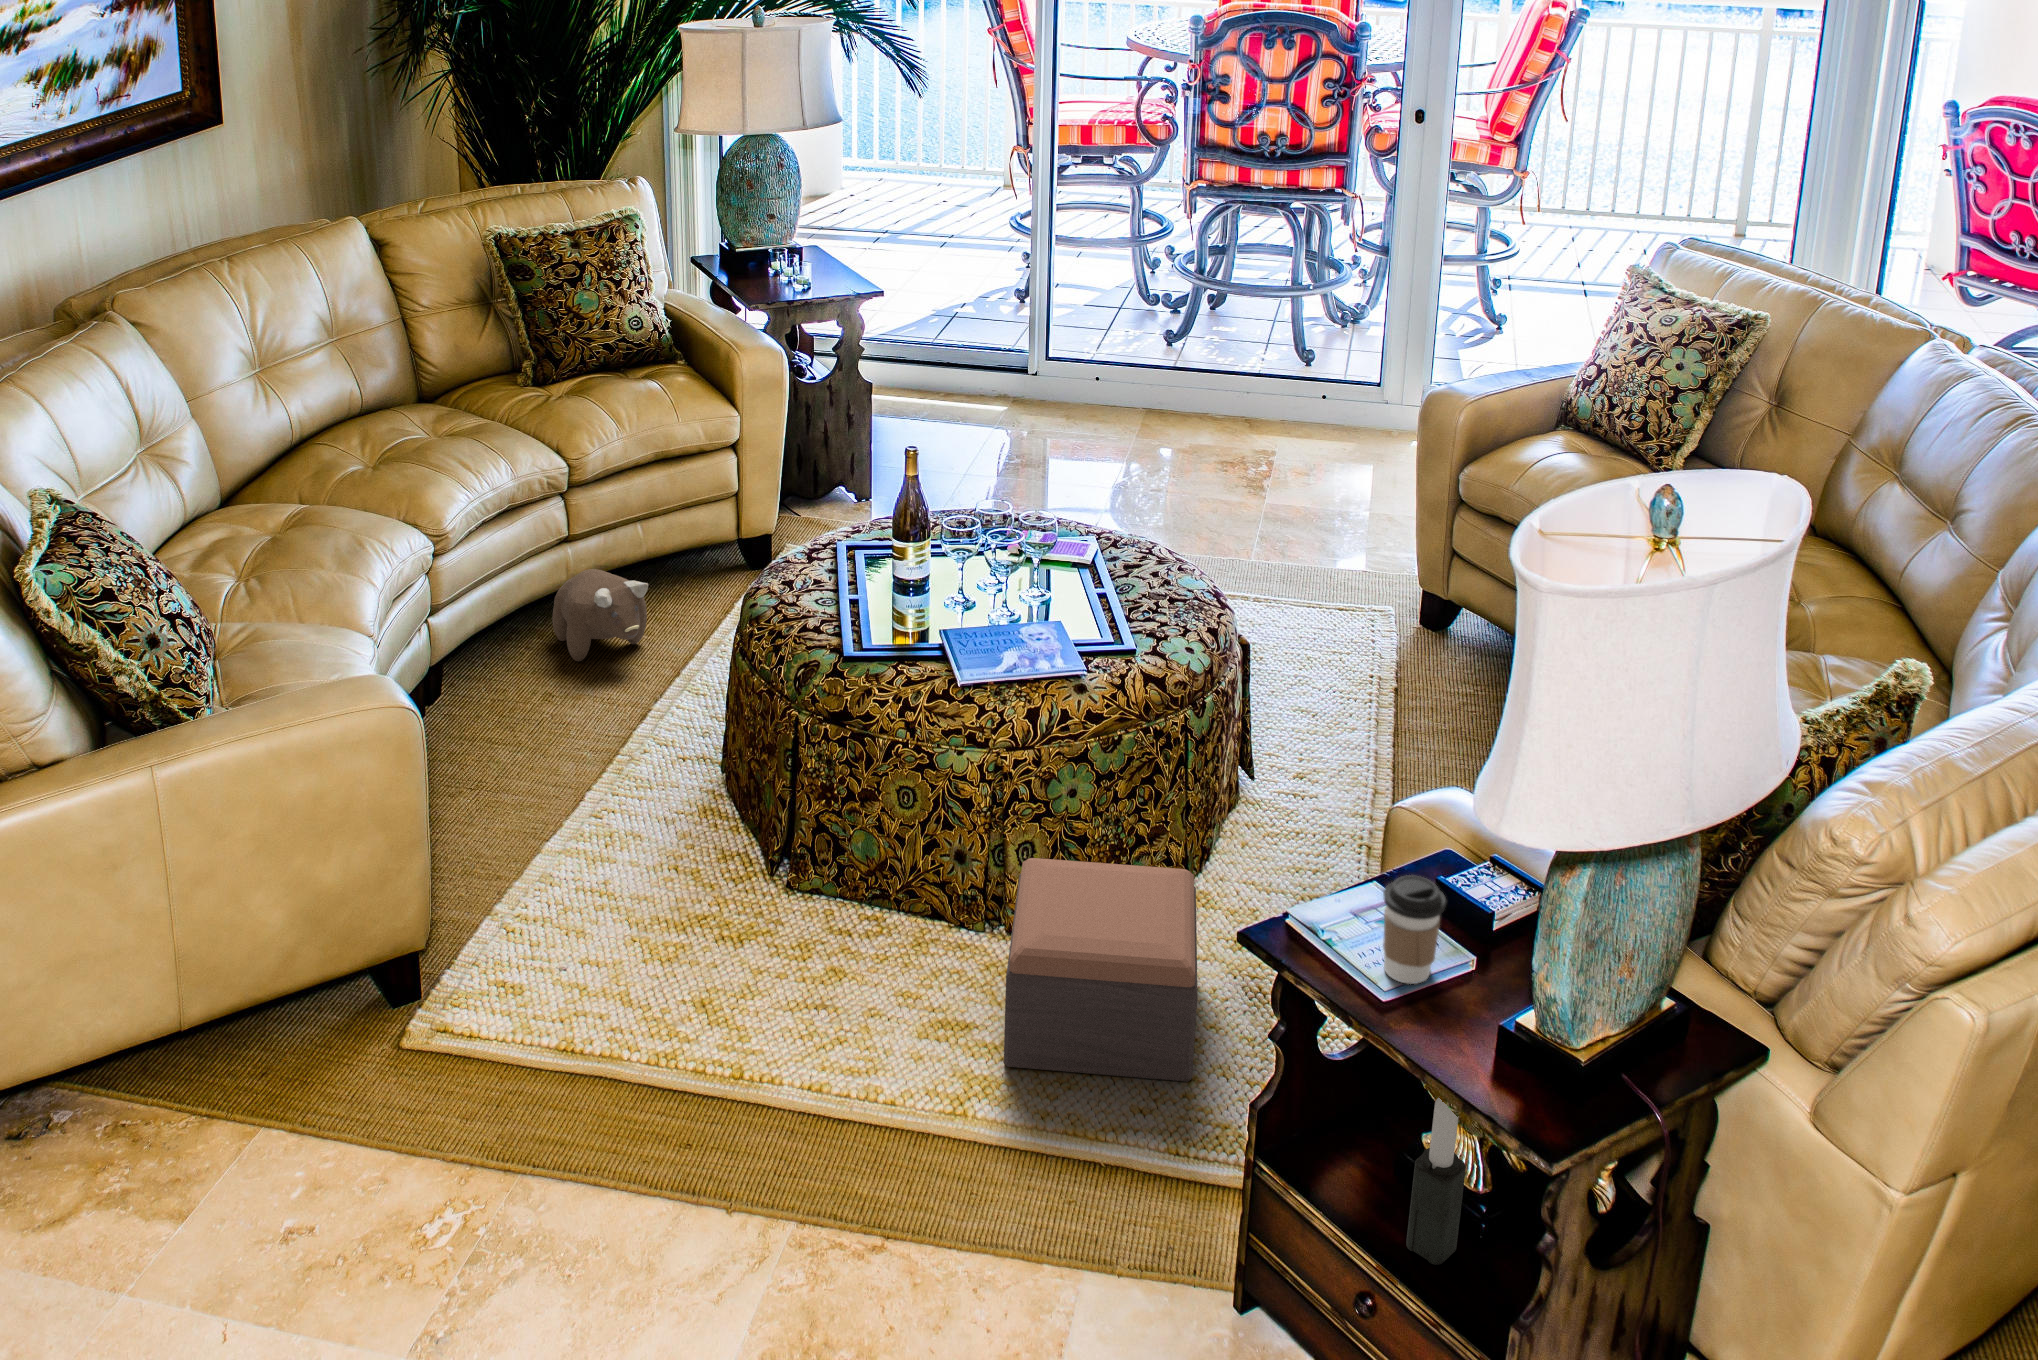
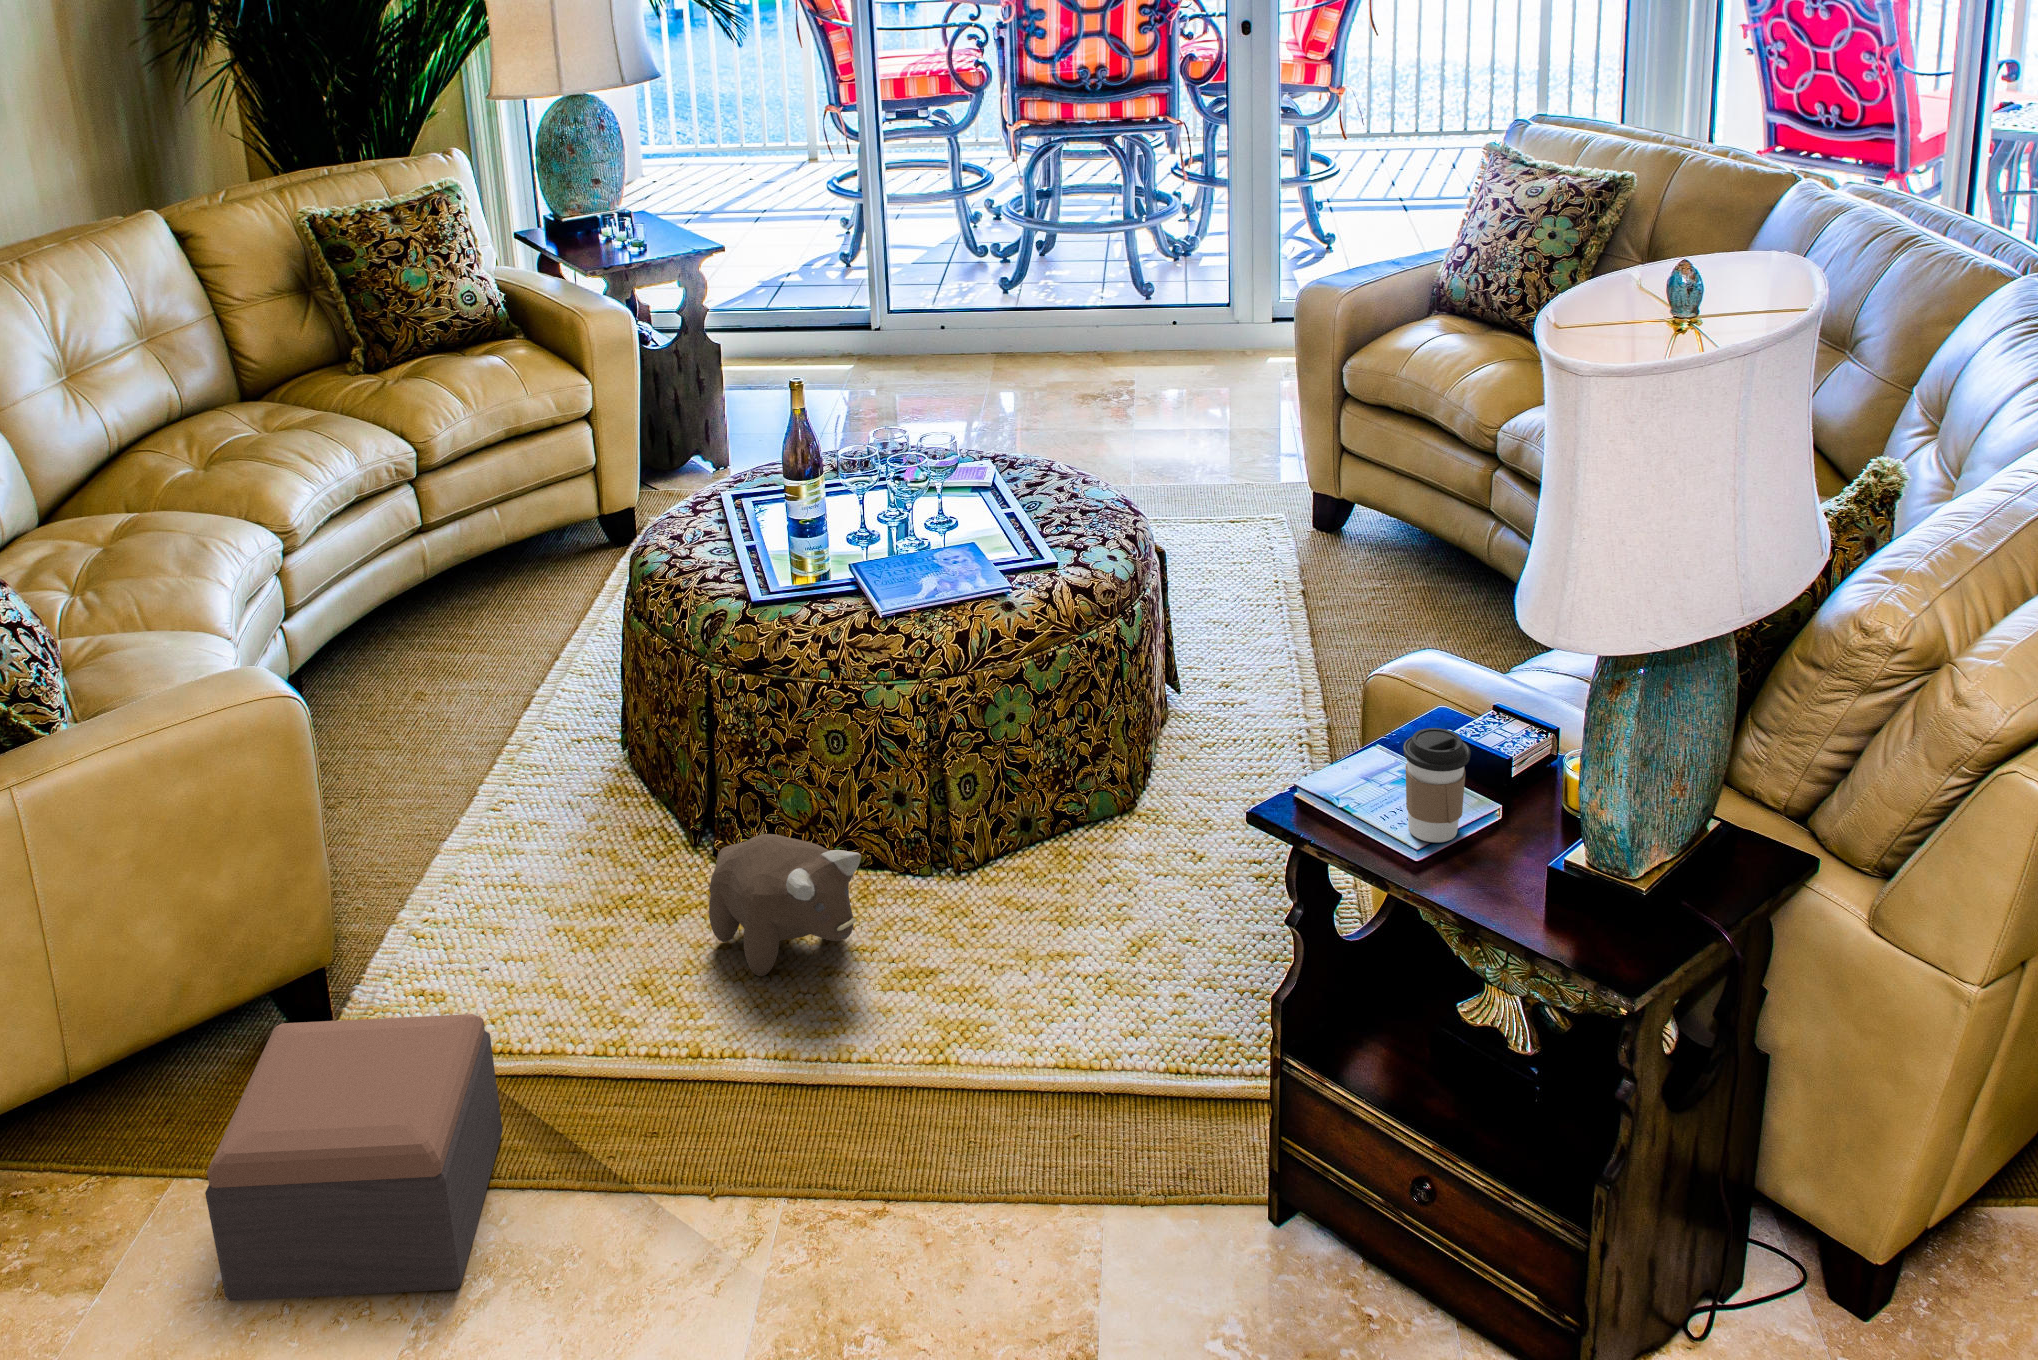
plush toy: present [553,569,648,661] -> present [709,834,861,976]
footstool: present [1004,858,1197,1082] -> present [205,1014,503,1301]
candle: present [1406,1098,1466,1265] -> none [1460,937,1517,1135]

